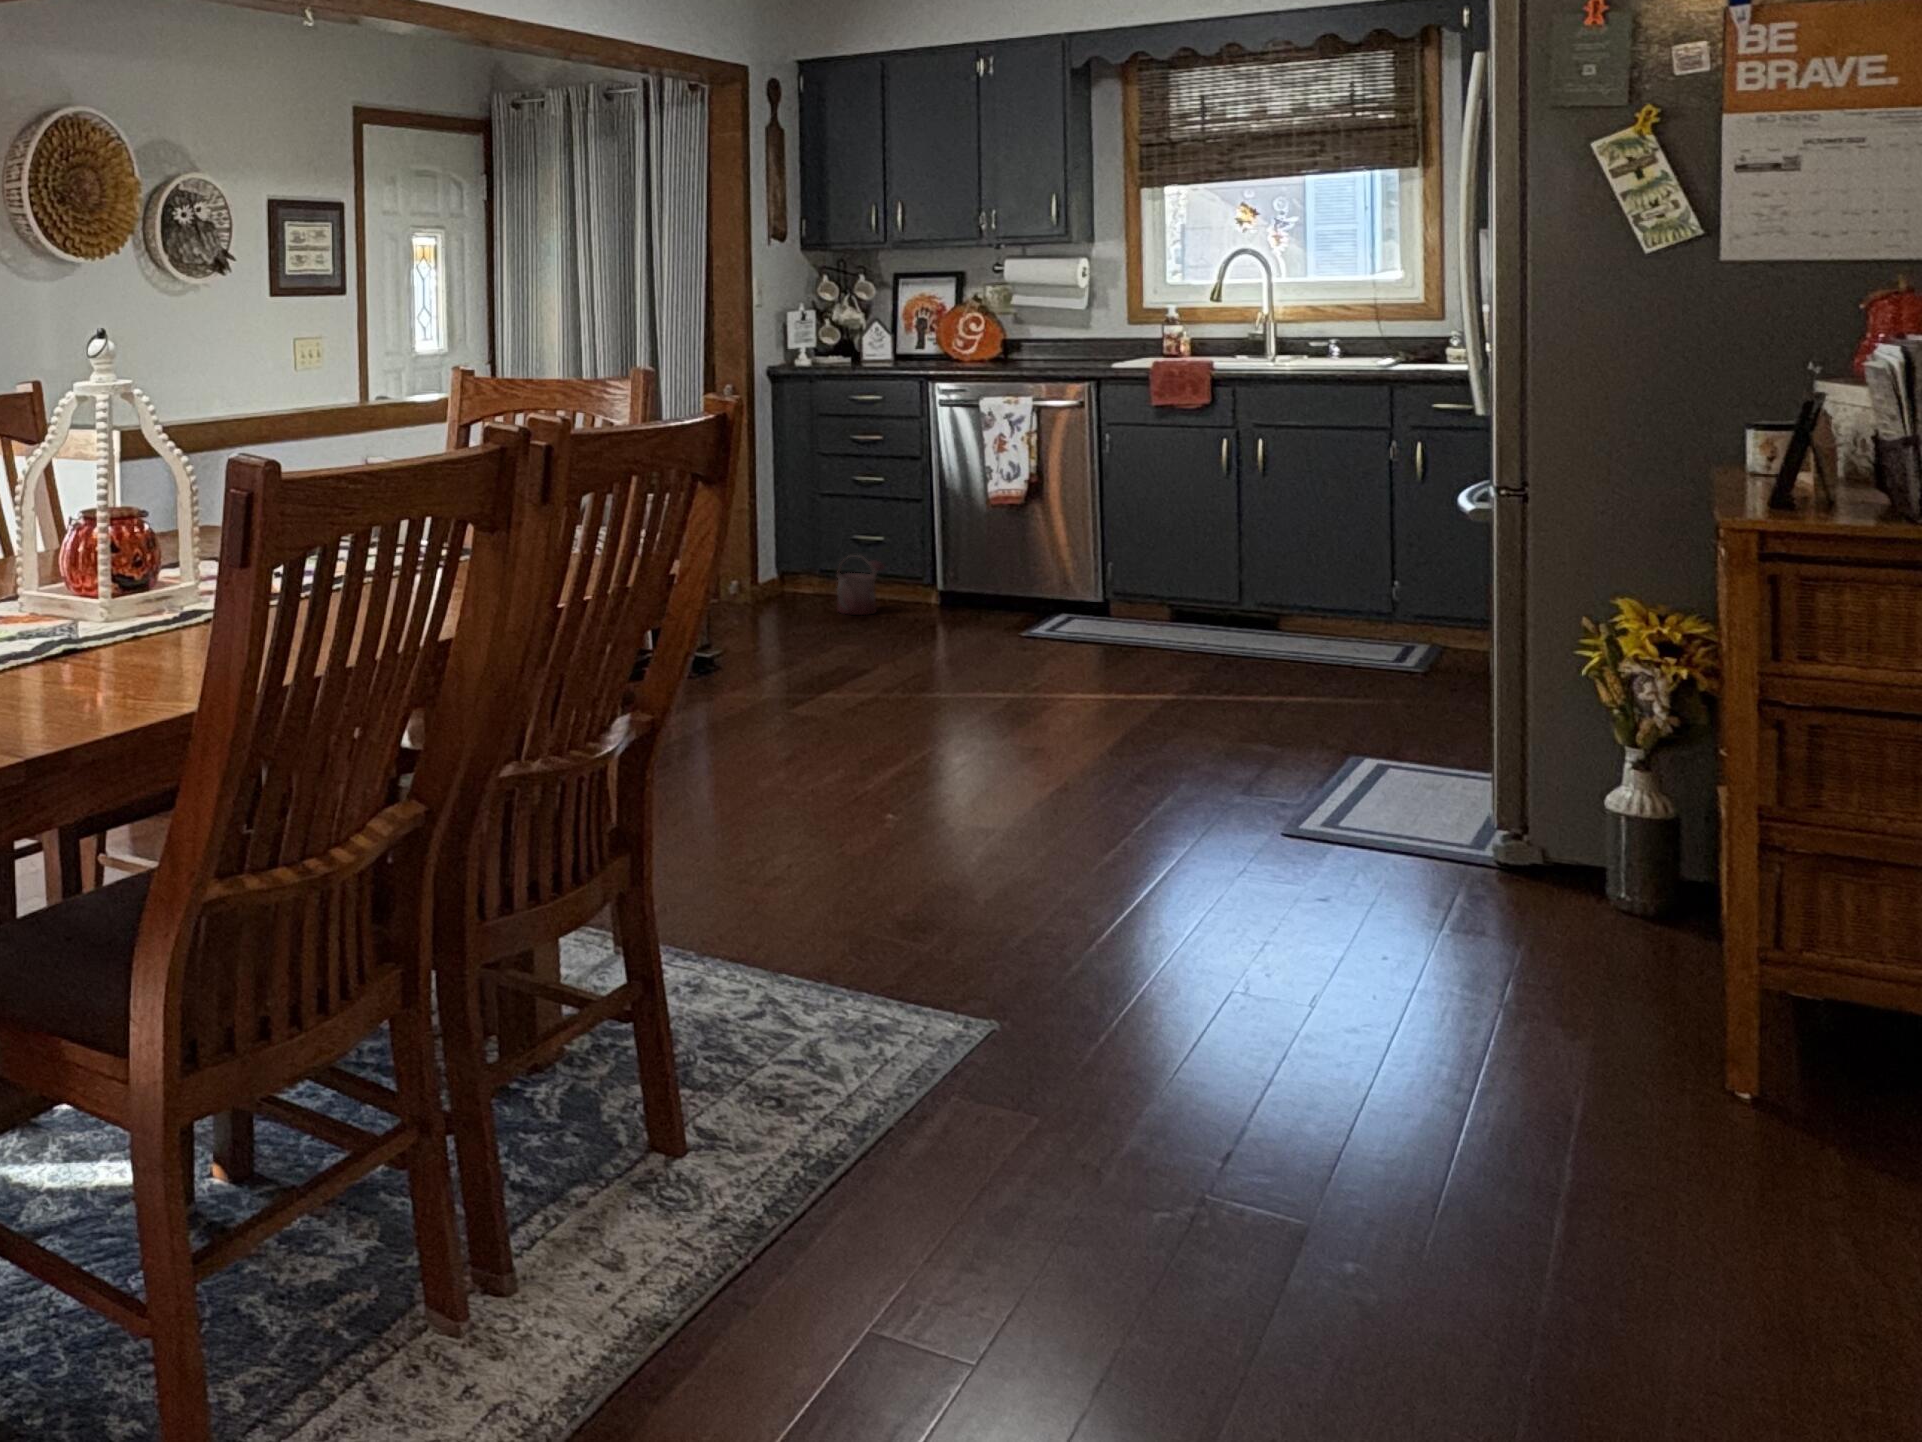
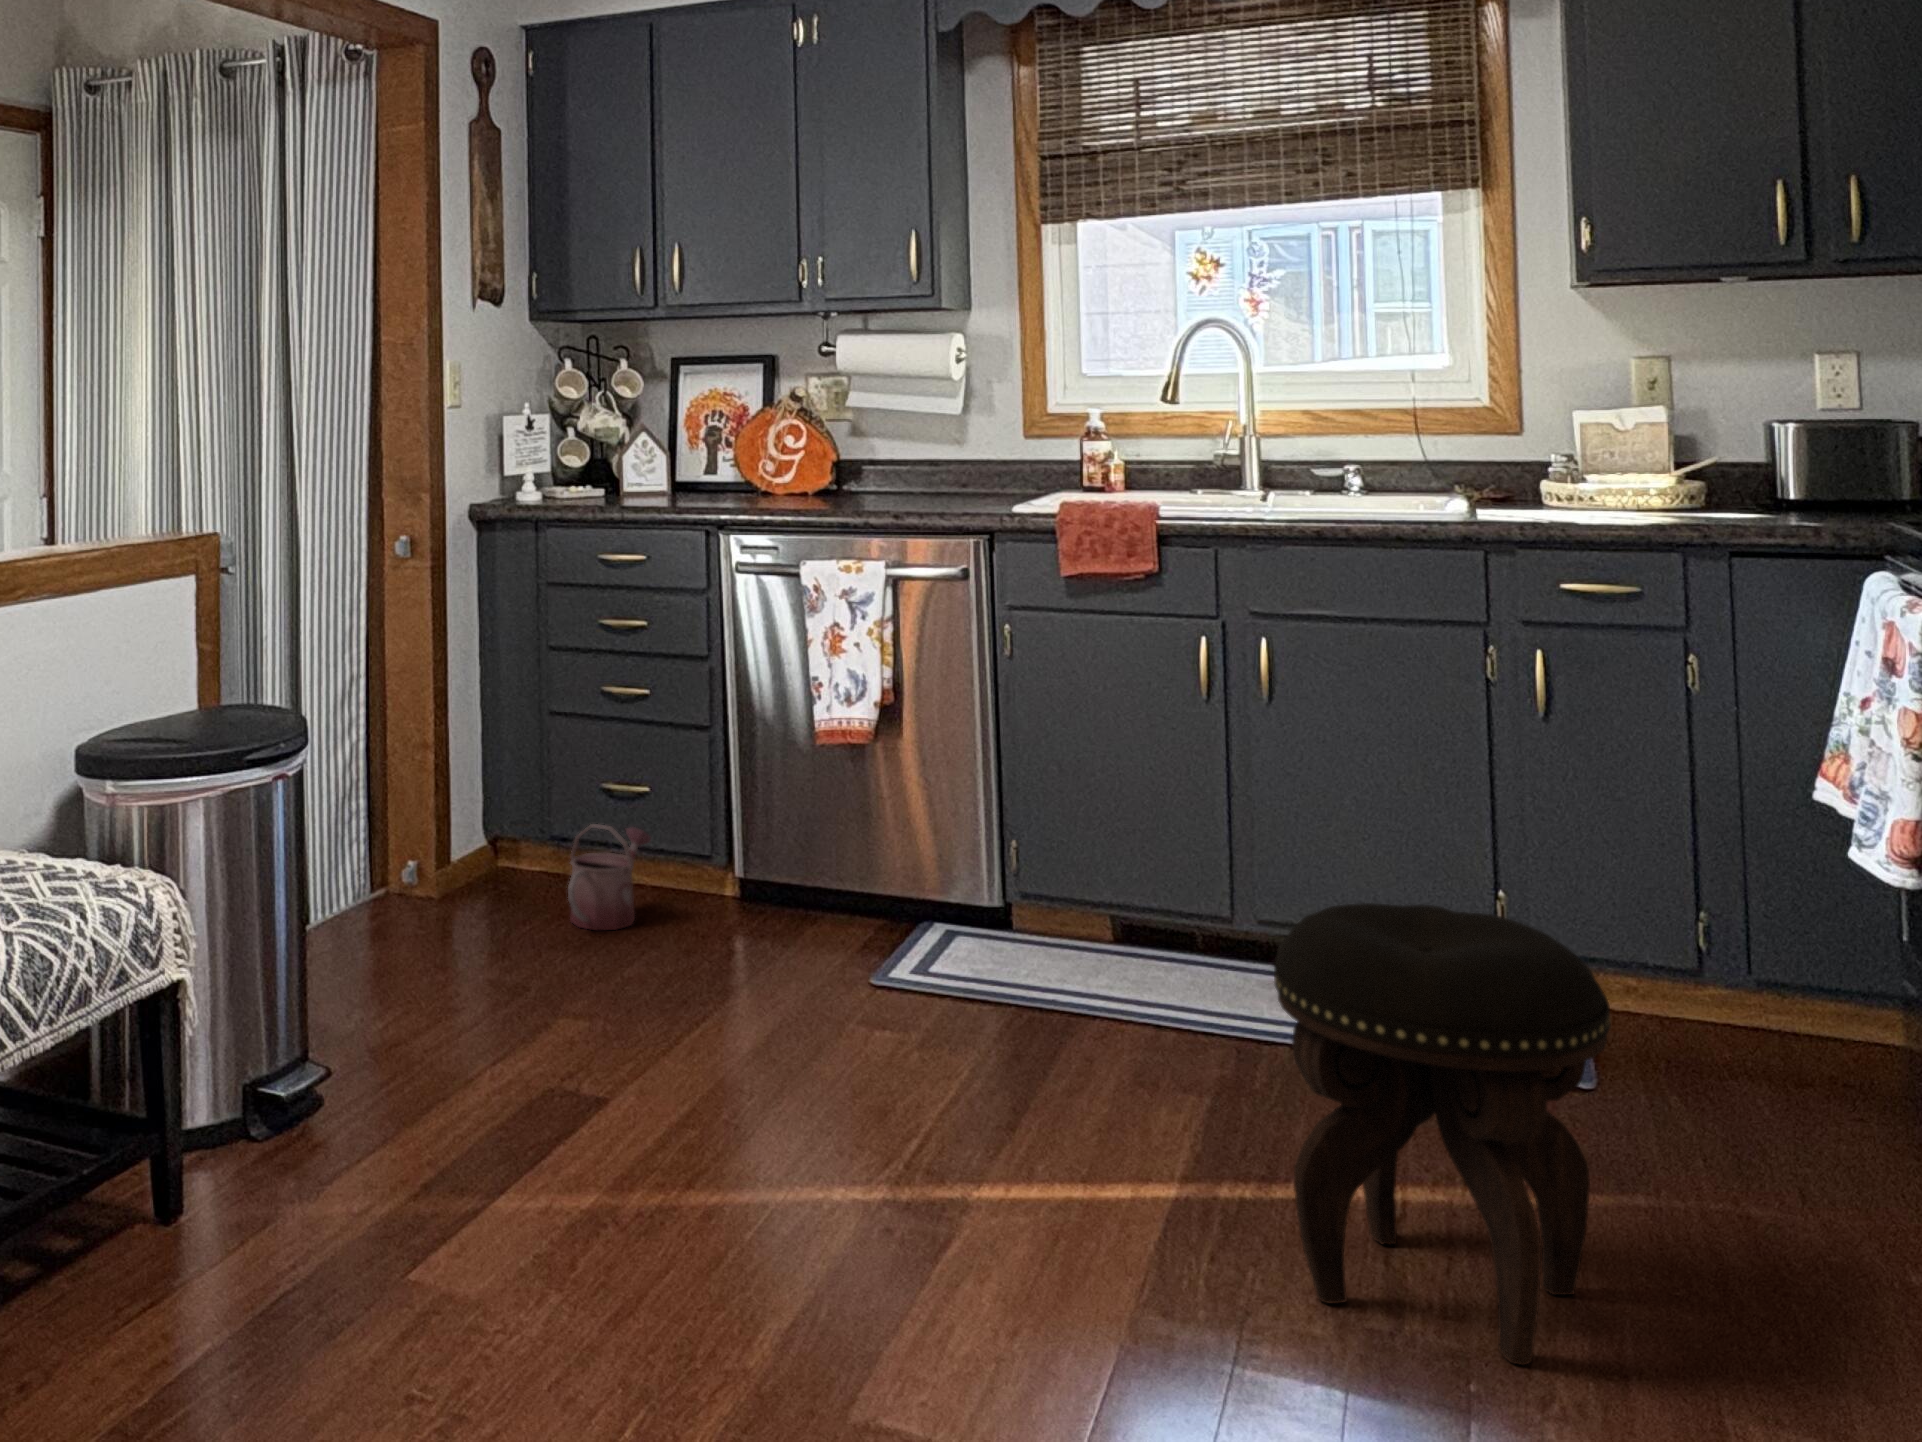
footstool: none [1209,544,1365,734] -> present [1274,903,1611,1366]

